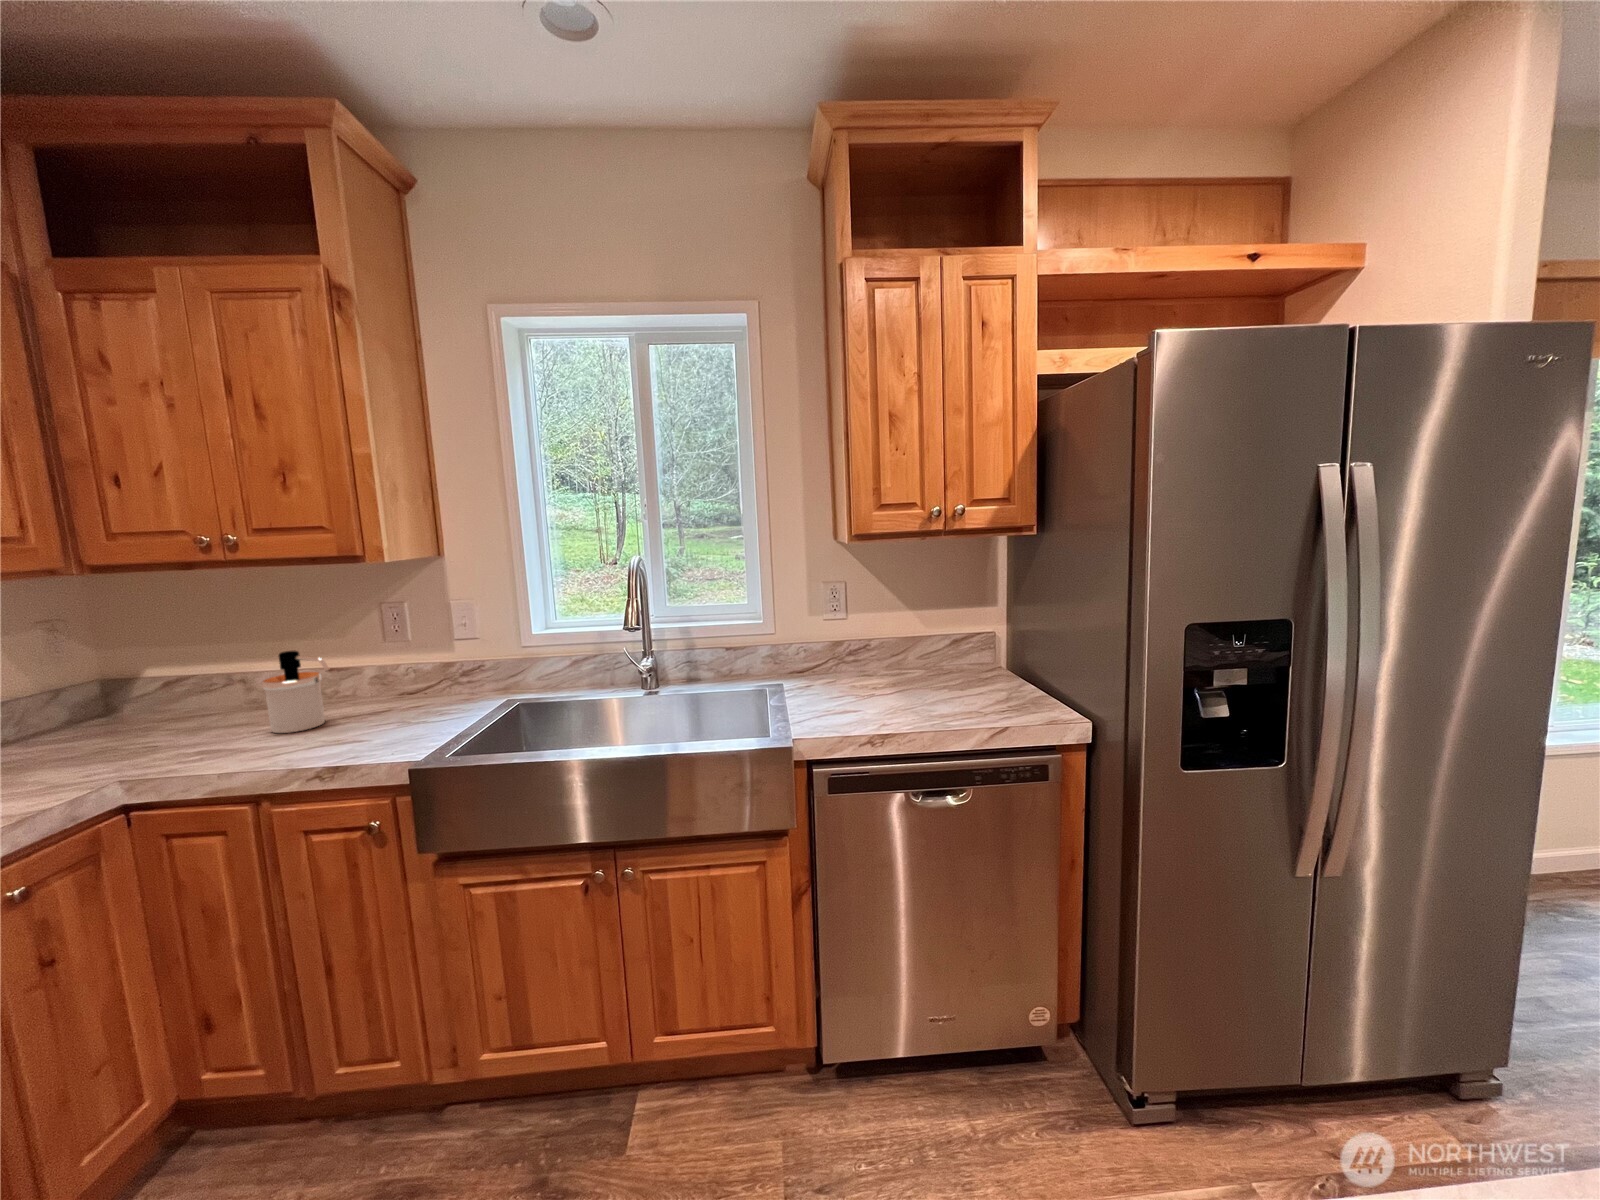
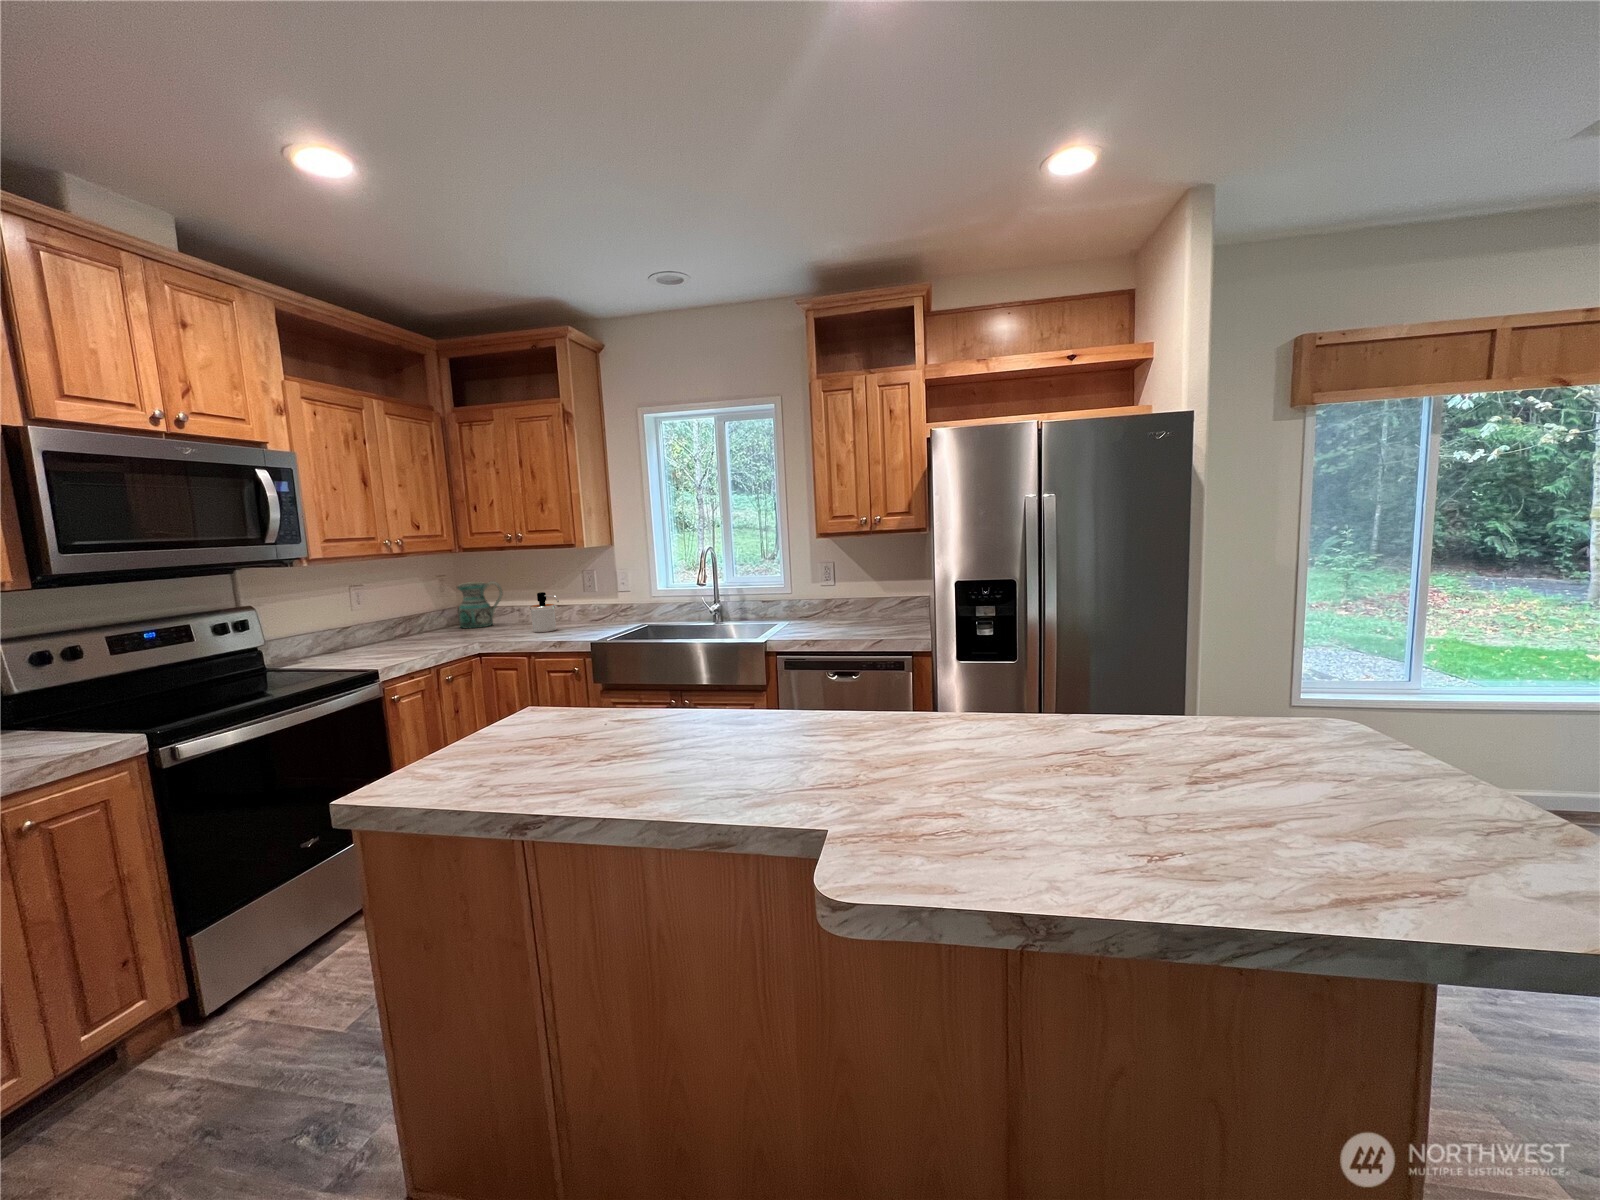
ceramic pitcher: none [89,626,205,726] -> present [457,581,503,628]

